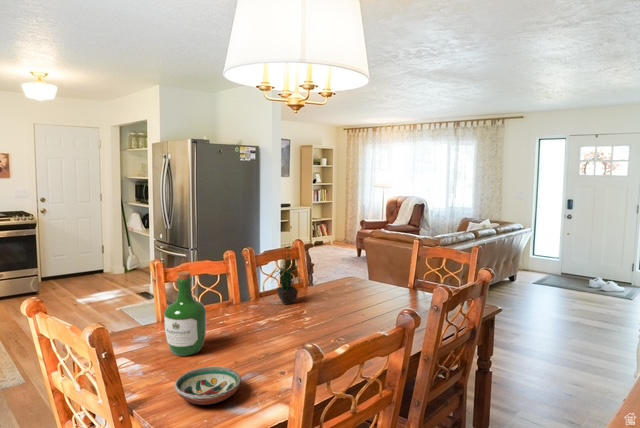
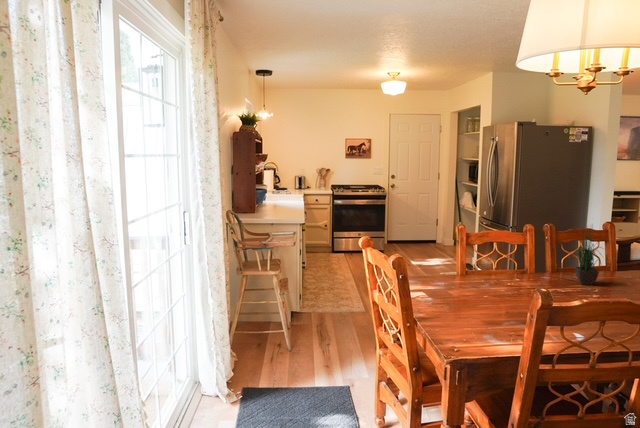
wine bottle: present [164,271,206,356] -> none [453,233,488,302]
decorative bowl: present [174,367,241,405] -> none [447,308,502,334]

